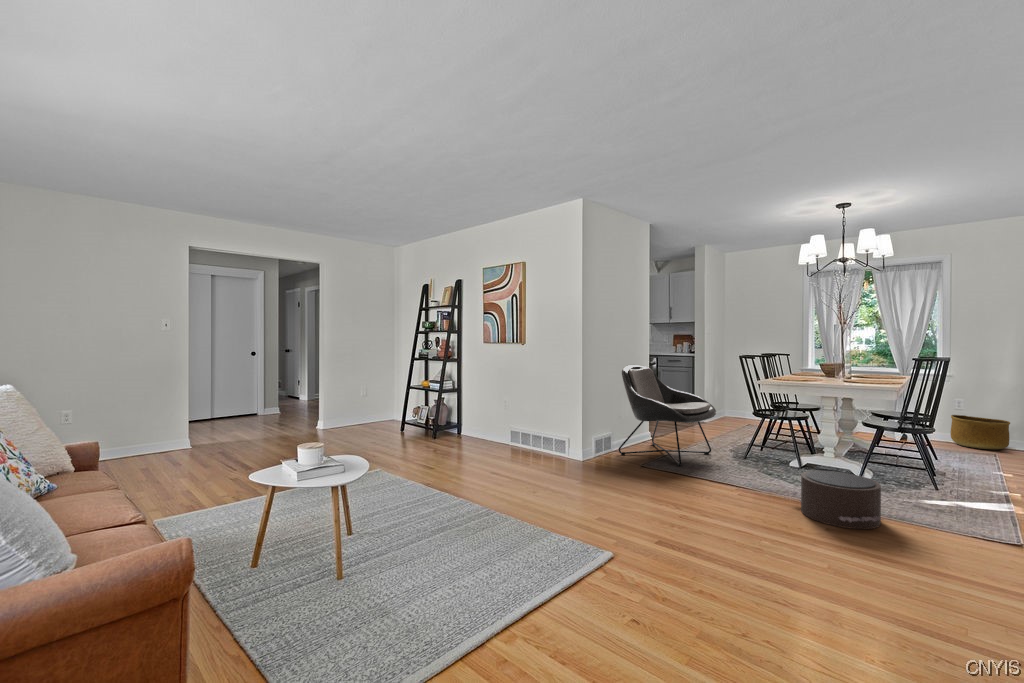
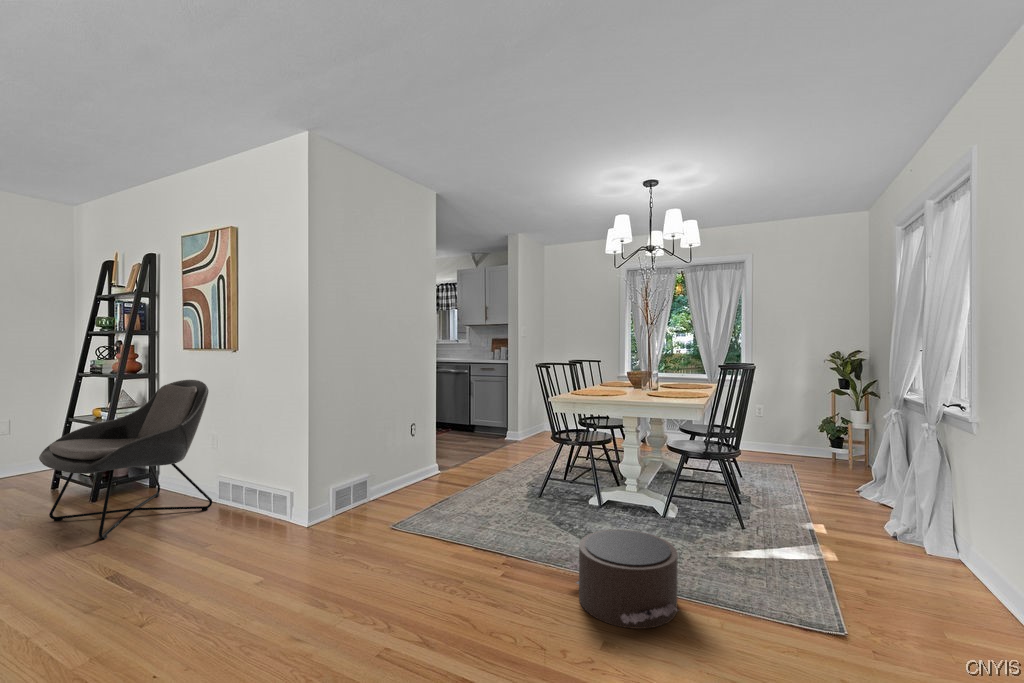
lounge chair: present [619,365,717,466] -> present [39,380,212,540]
basket: present [951,415,1010,450] -> none [755,424,807,460]

